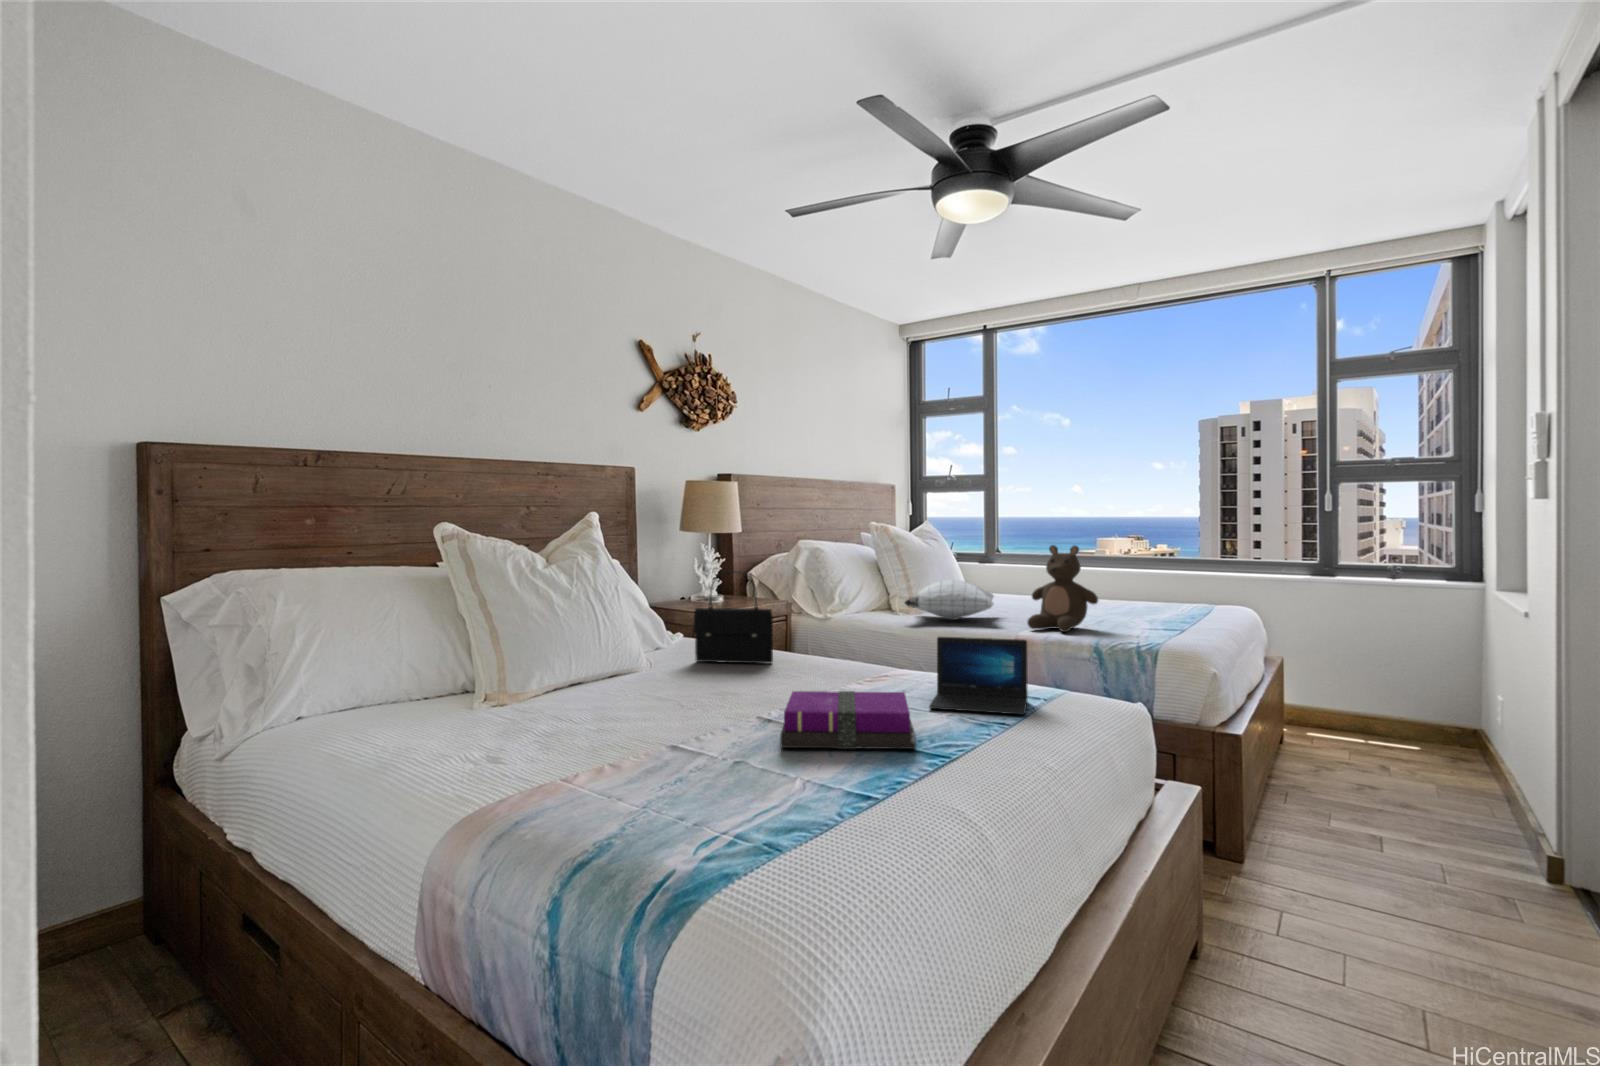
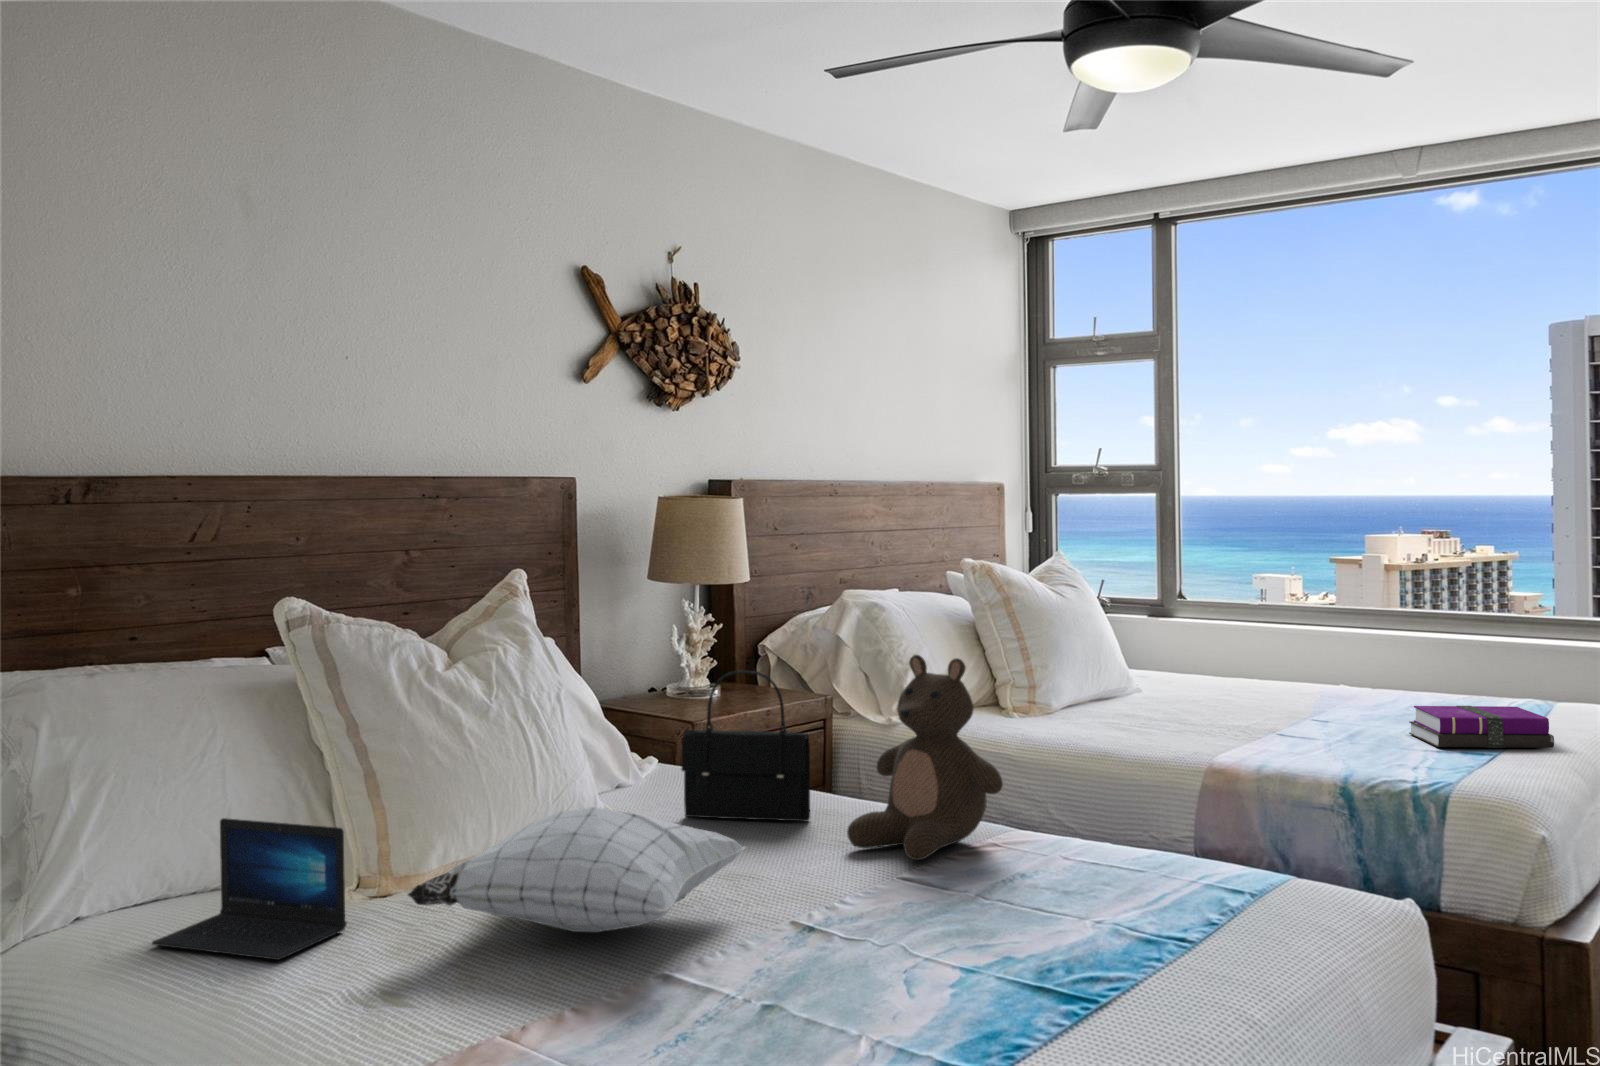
stuffed bear: present [1027,545,1098,632] -> present [847,655,1003,860]
pillow: present [905,579,994,620] -> present [408,807,745,932]
laptop: present [929,637,1028,715] -> present [152,818,347,960]
notebook: present [780,691,916,749] -> present [1409,706,1554,748]

